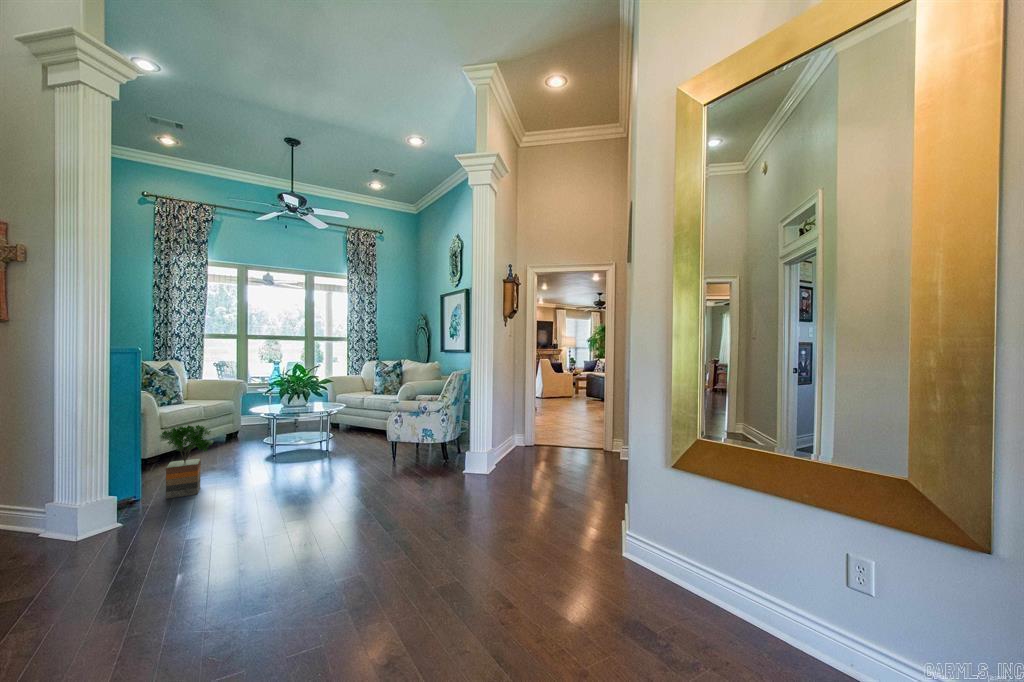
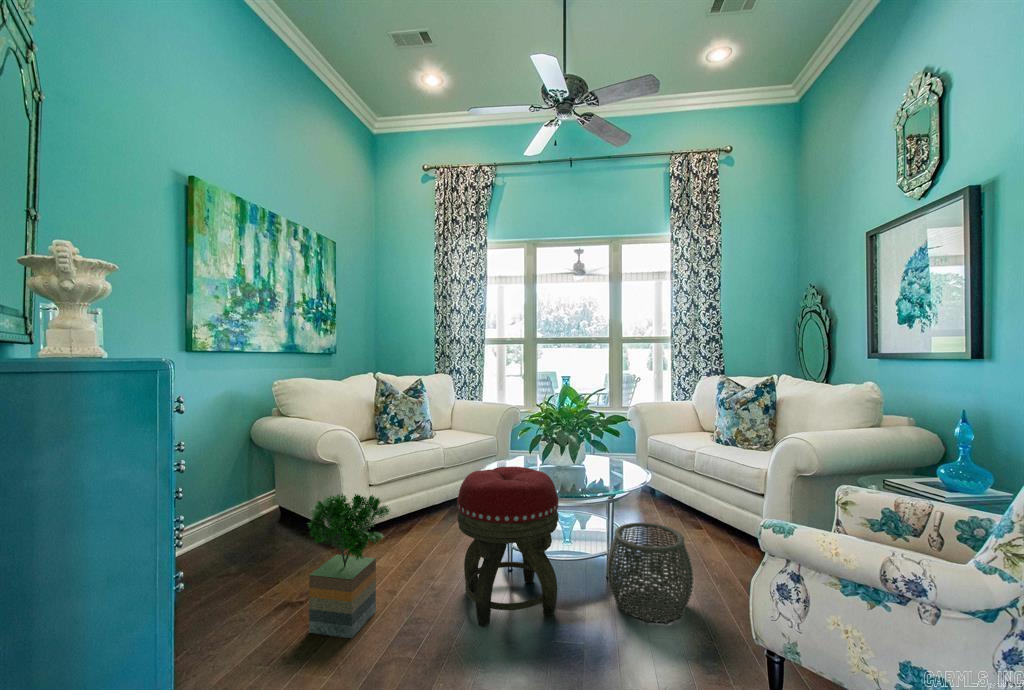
footstool: none [247,406,305,478] -> present [457,467,559,627]
woven basket: none [327,425,366,463] -> present [607,523,693,623]

